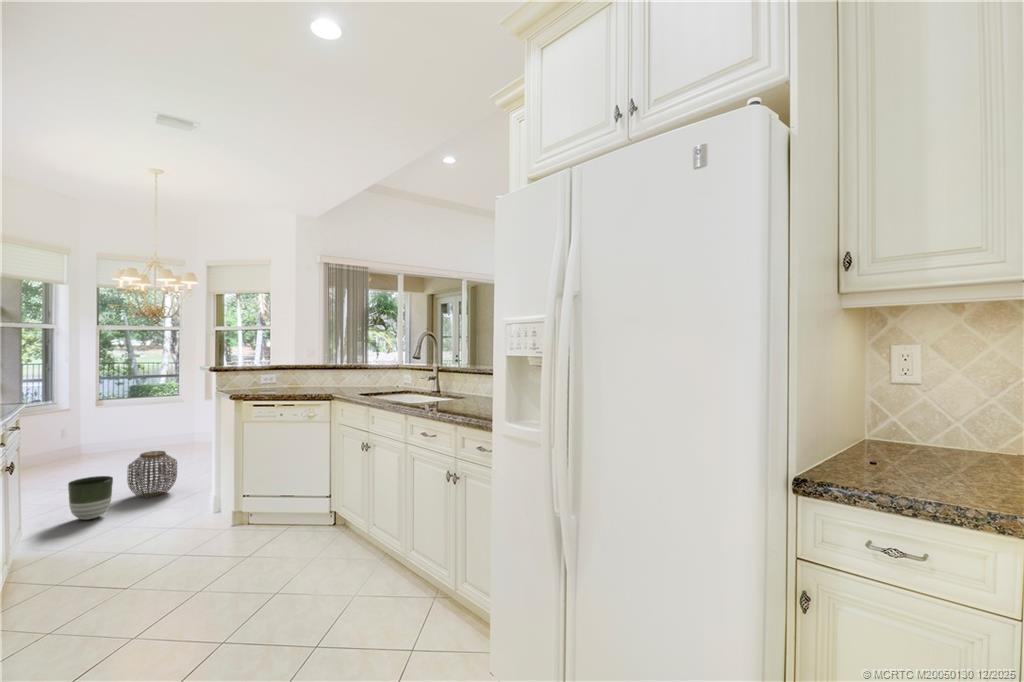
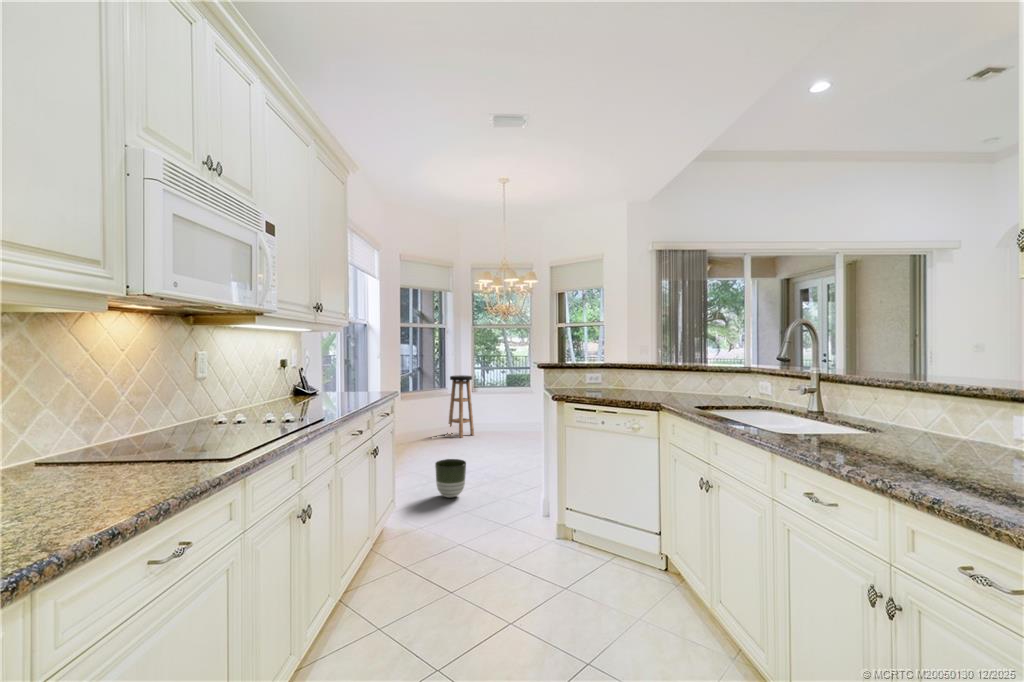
bar stool: none [55,386,98,462] -> present [447,375,474,438]
woven basket: present [127,451,177,498] -> none [481,440,518,484]

